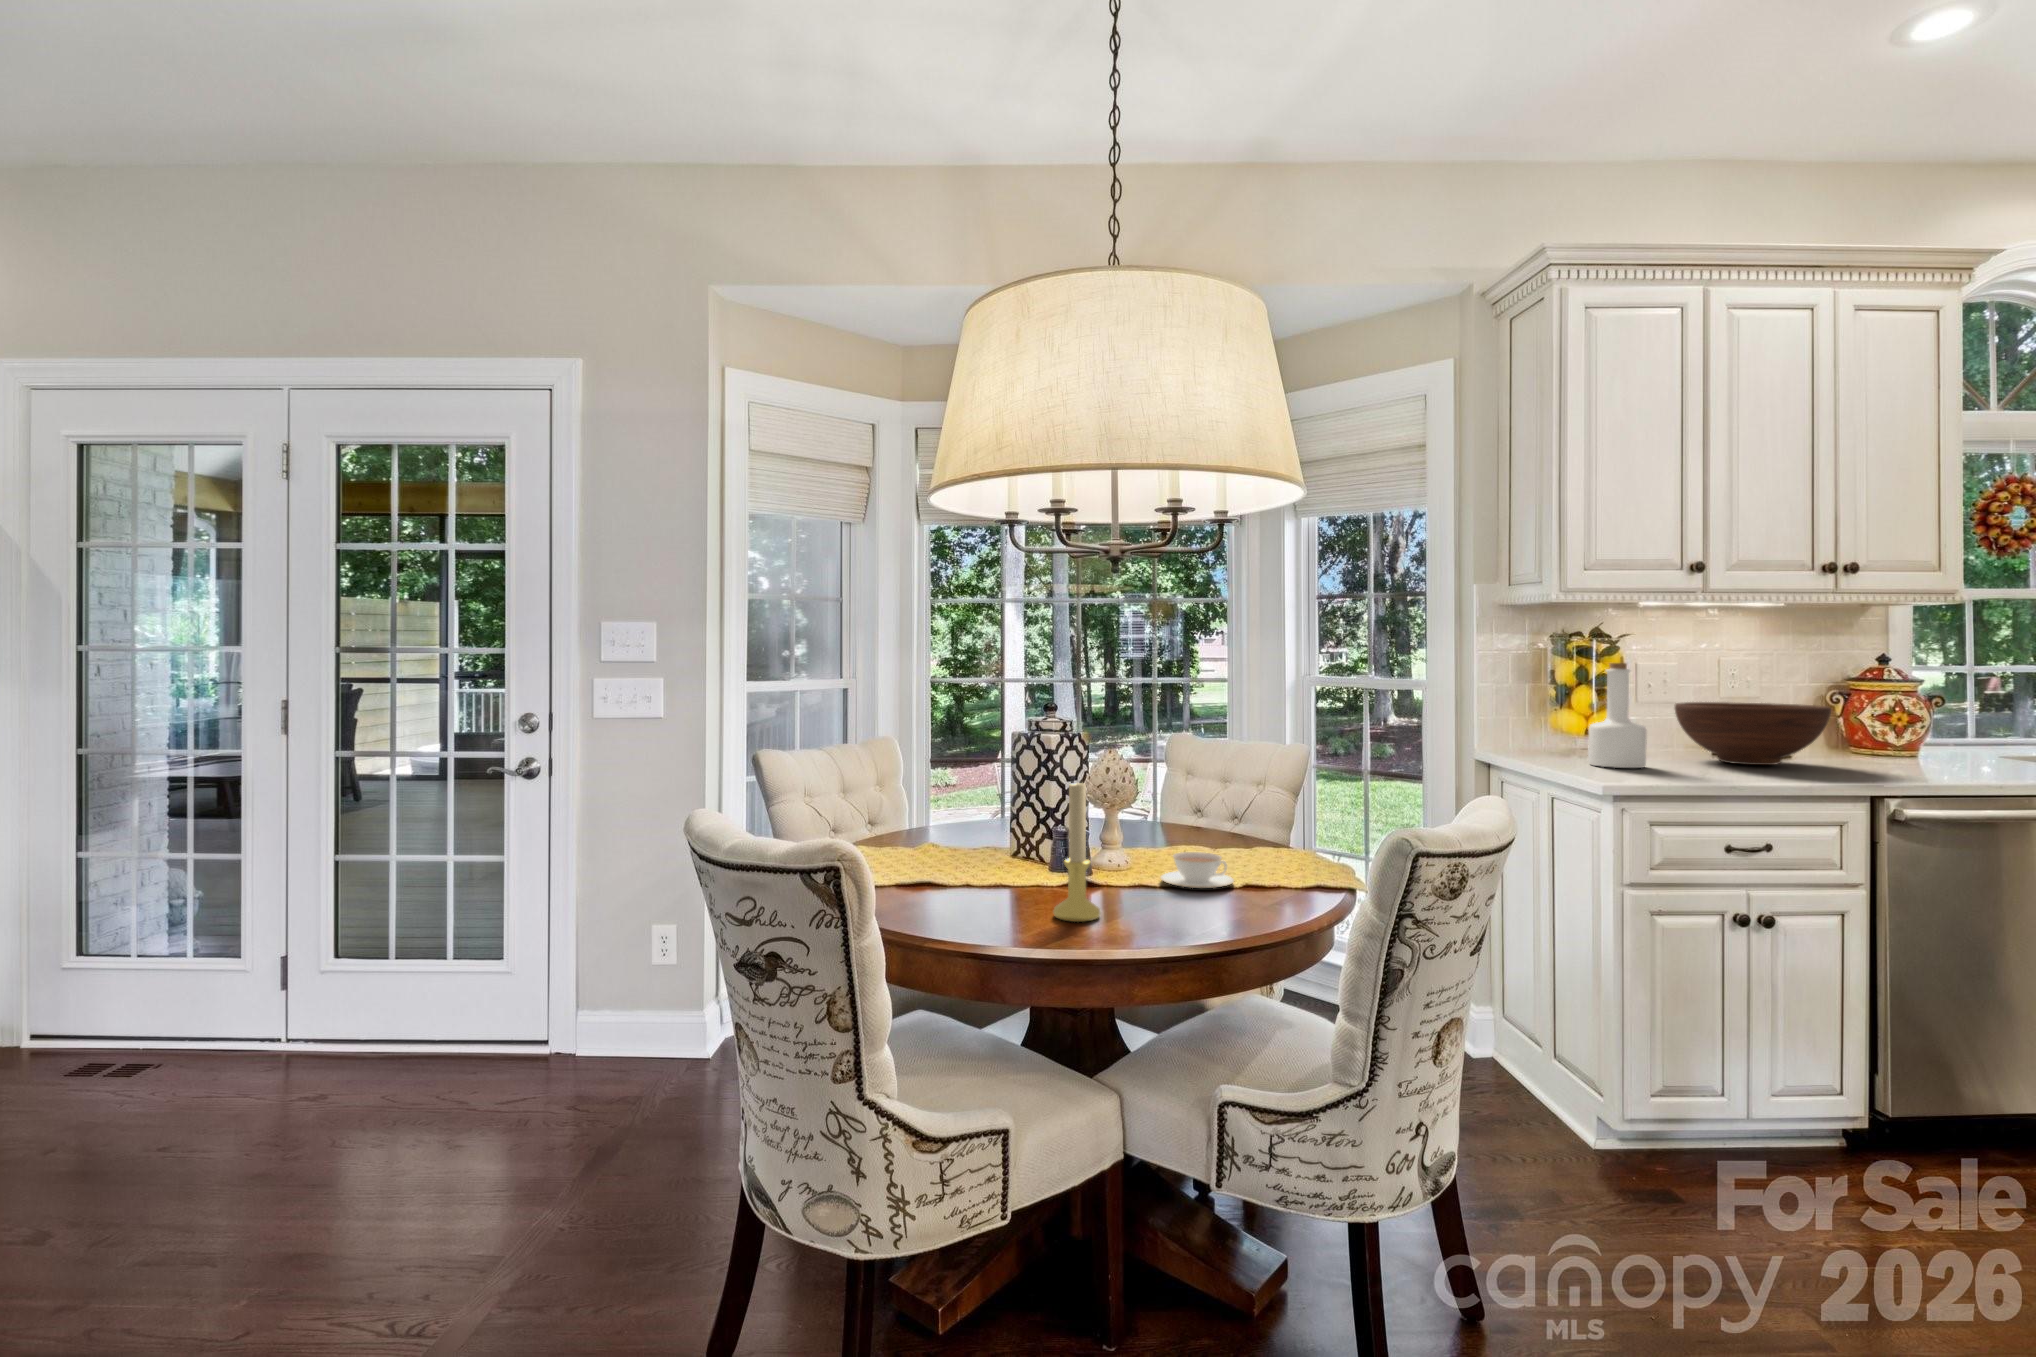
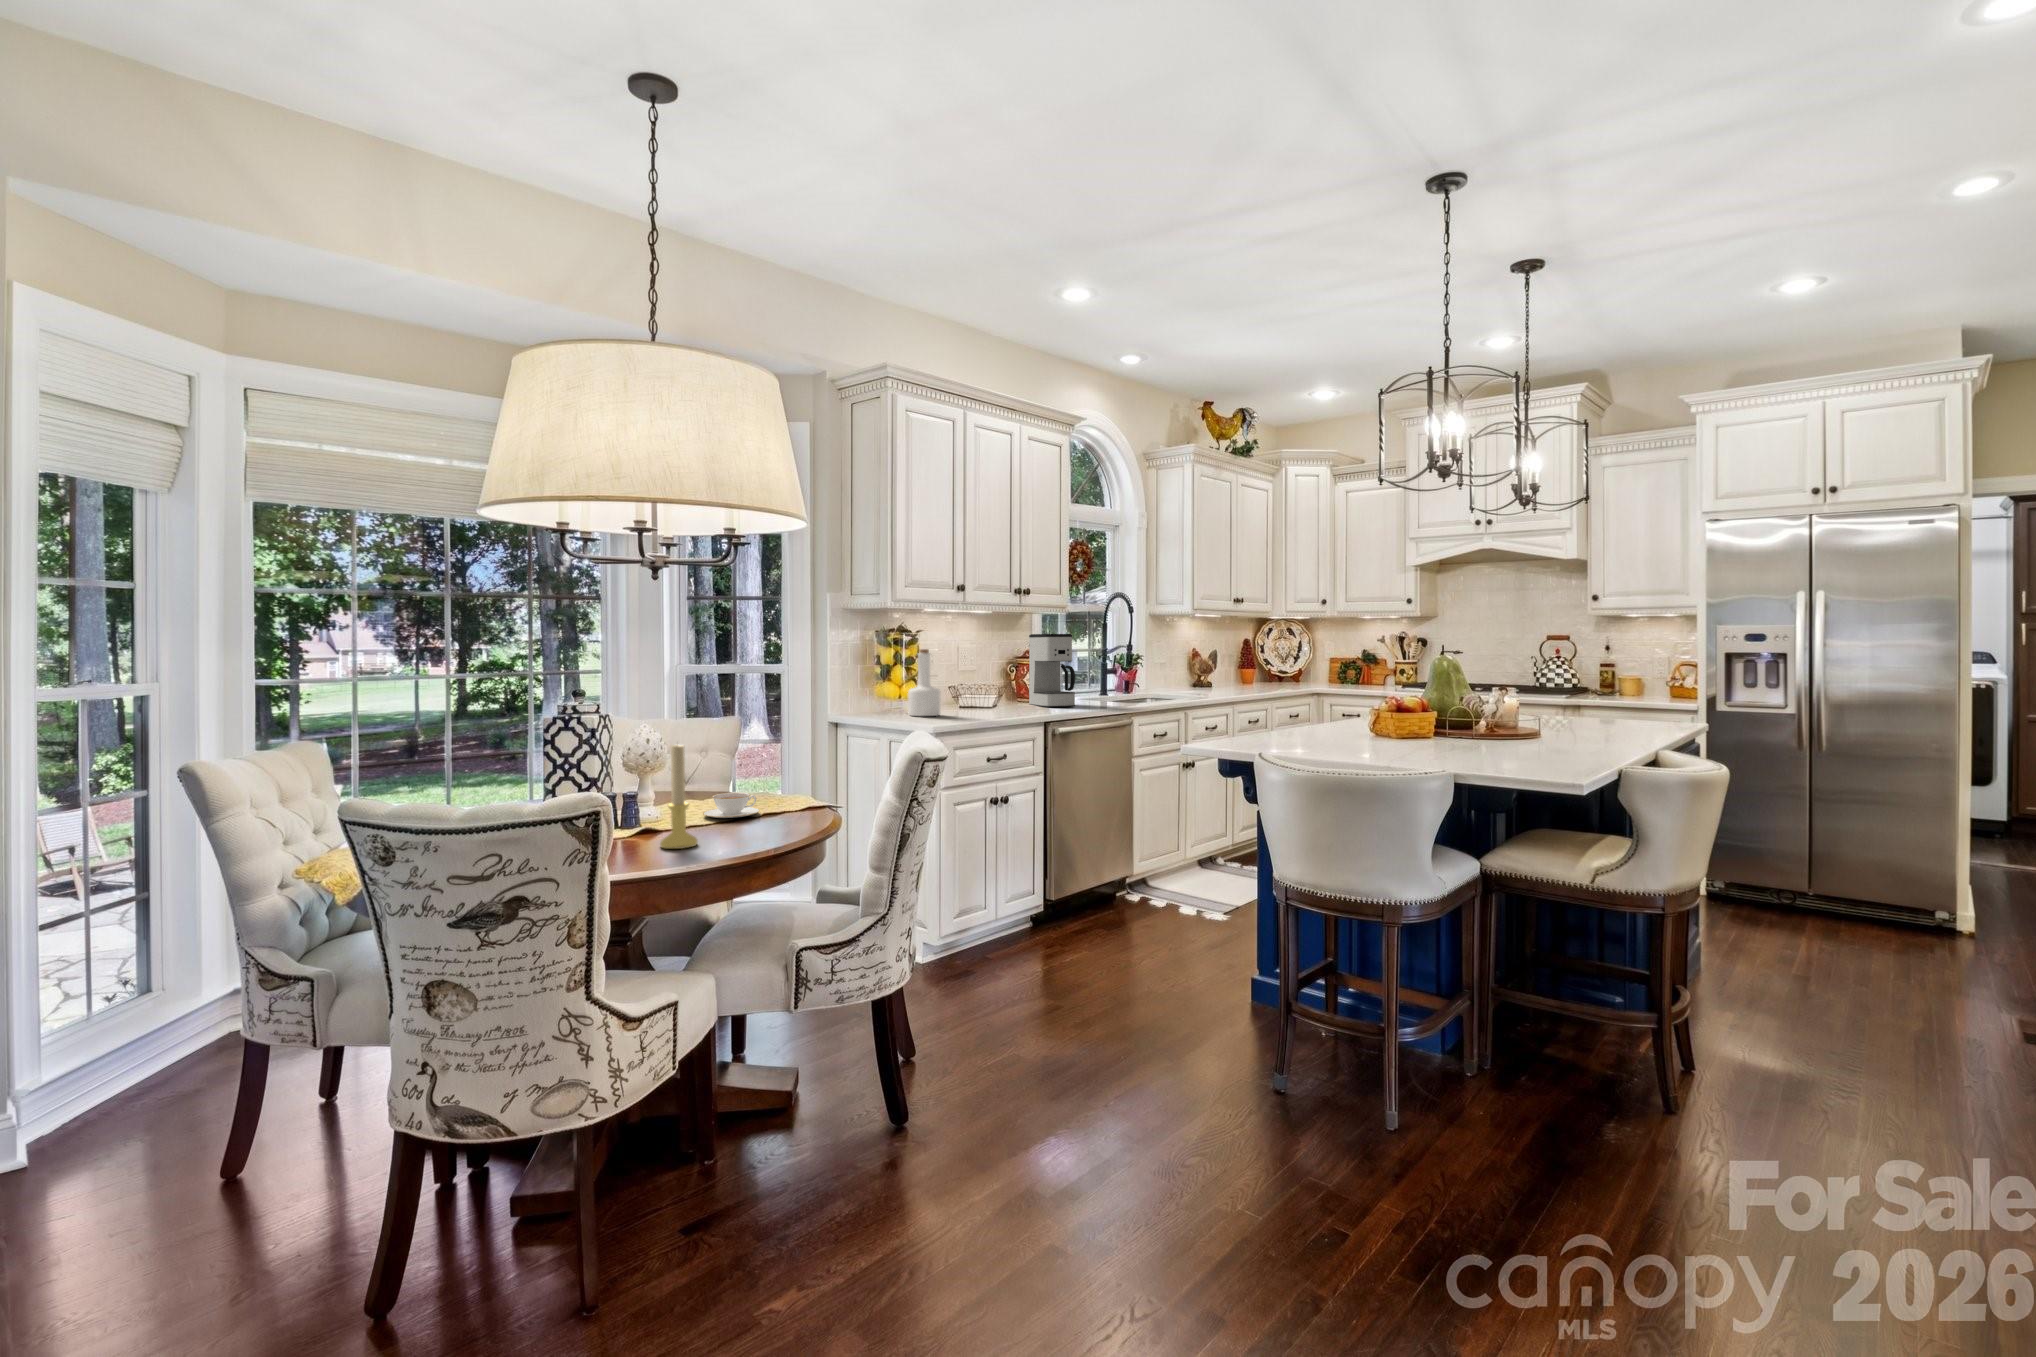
coffee maker: none [1863,638,1974,770] -> present [1029,634,1075,707]
fruit bowl: present [1675,702,1831,765] -> none [946,673,1022,710]

